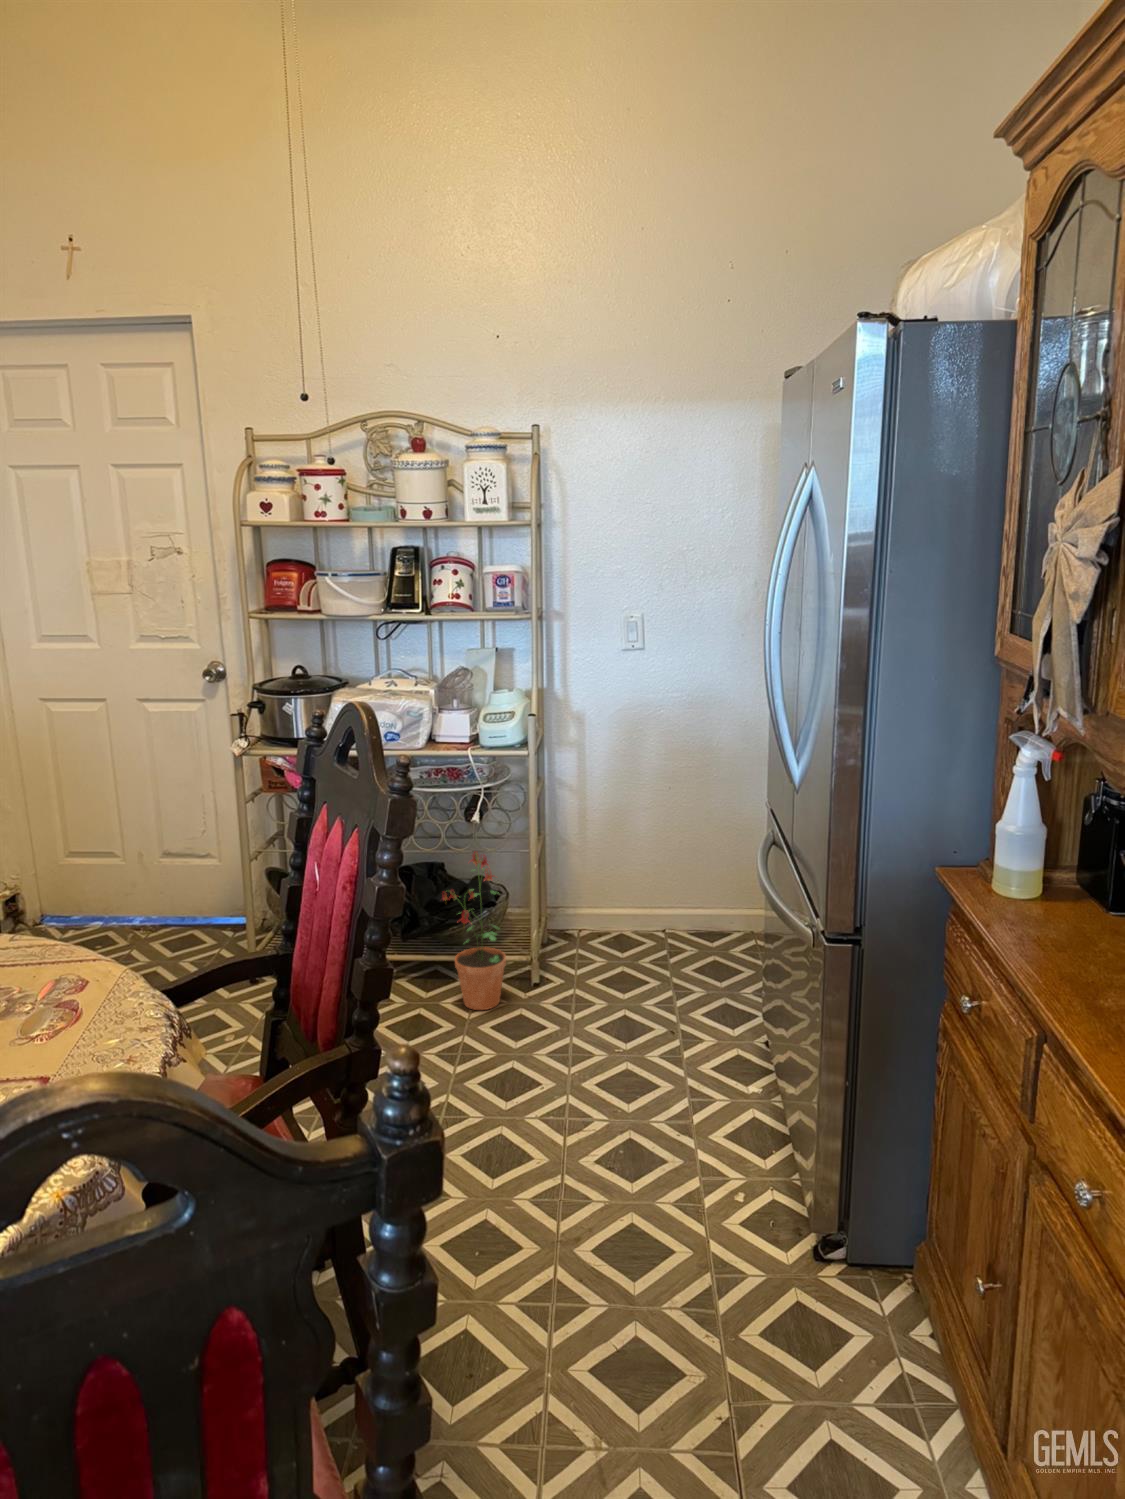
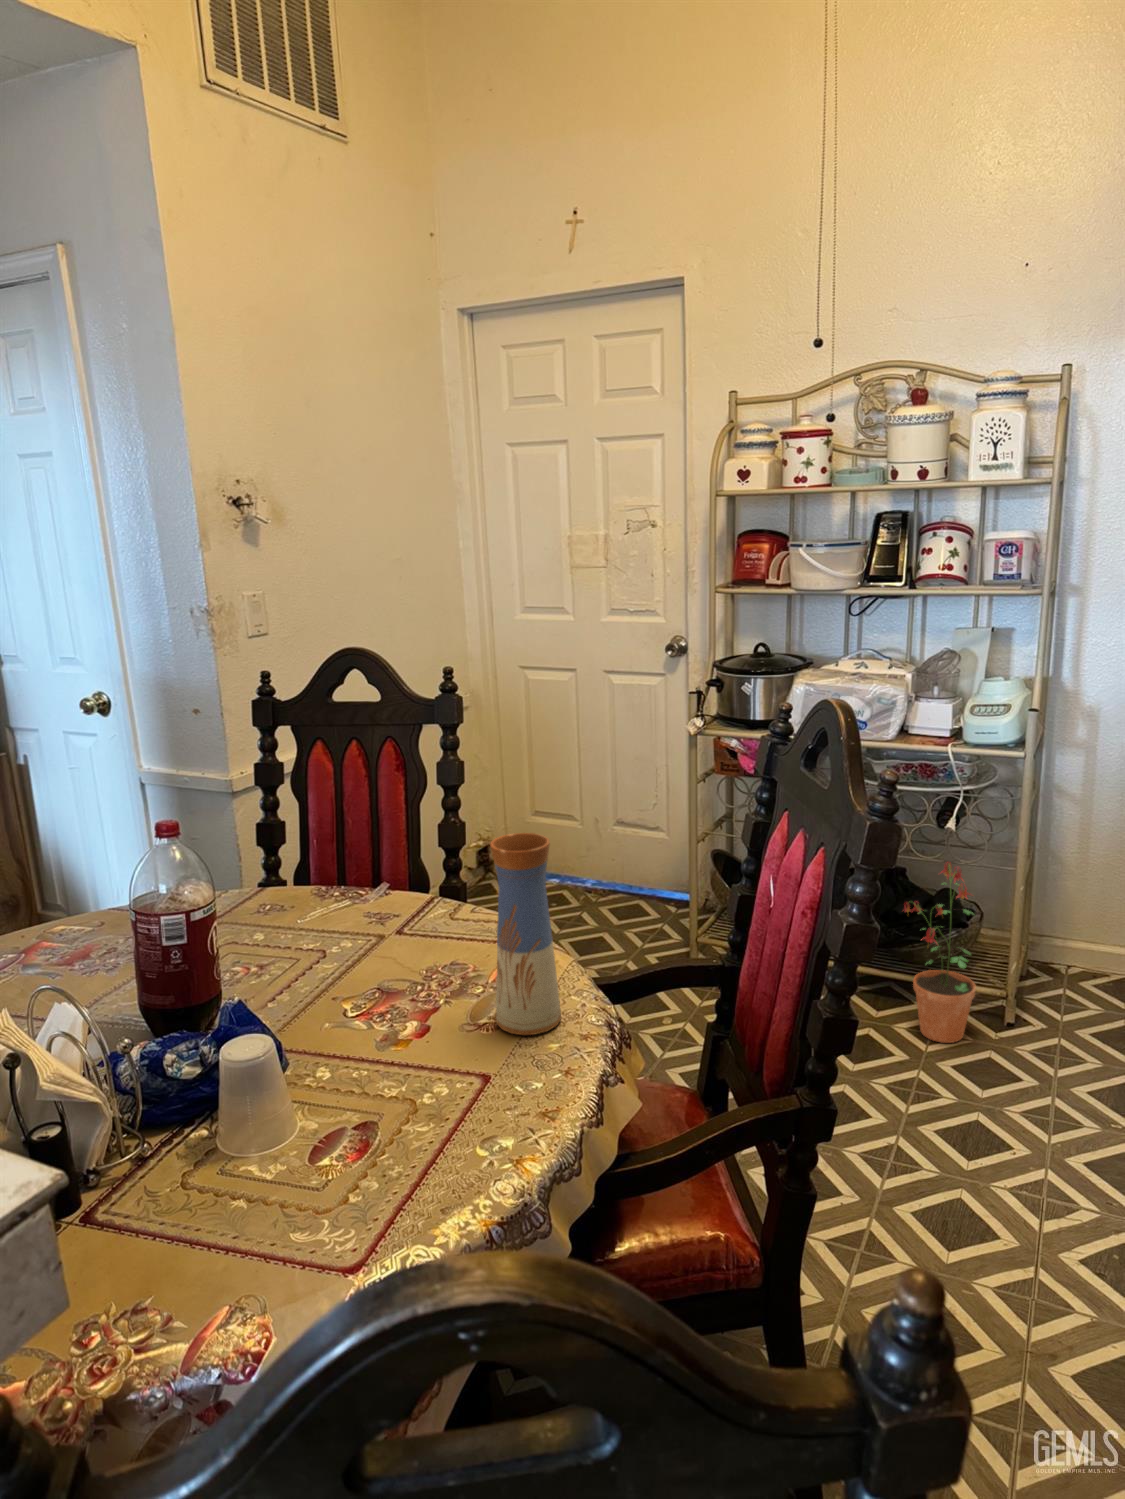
vase: none [32,845,119,1039] -> present [490,833,561,1035]

